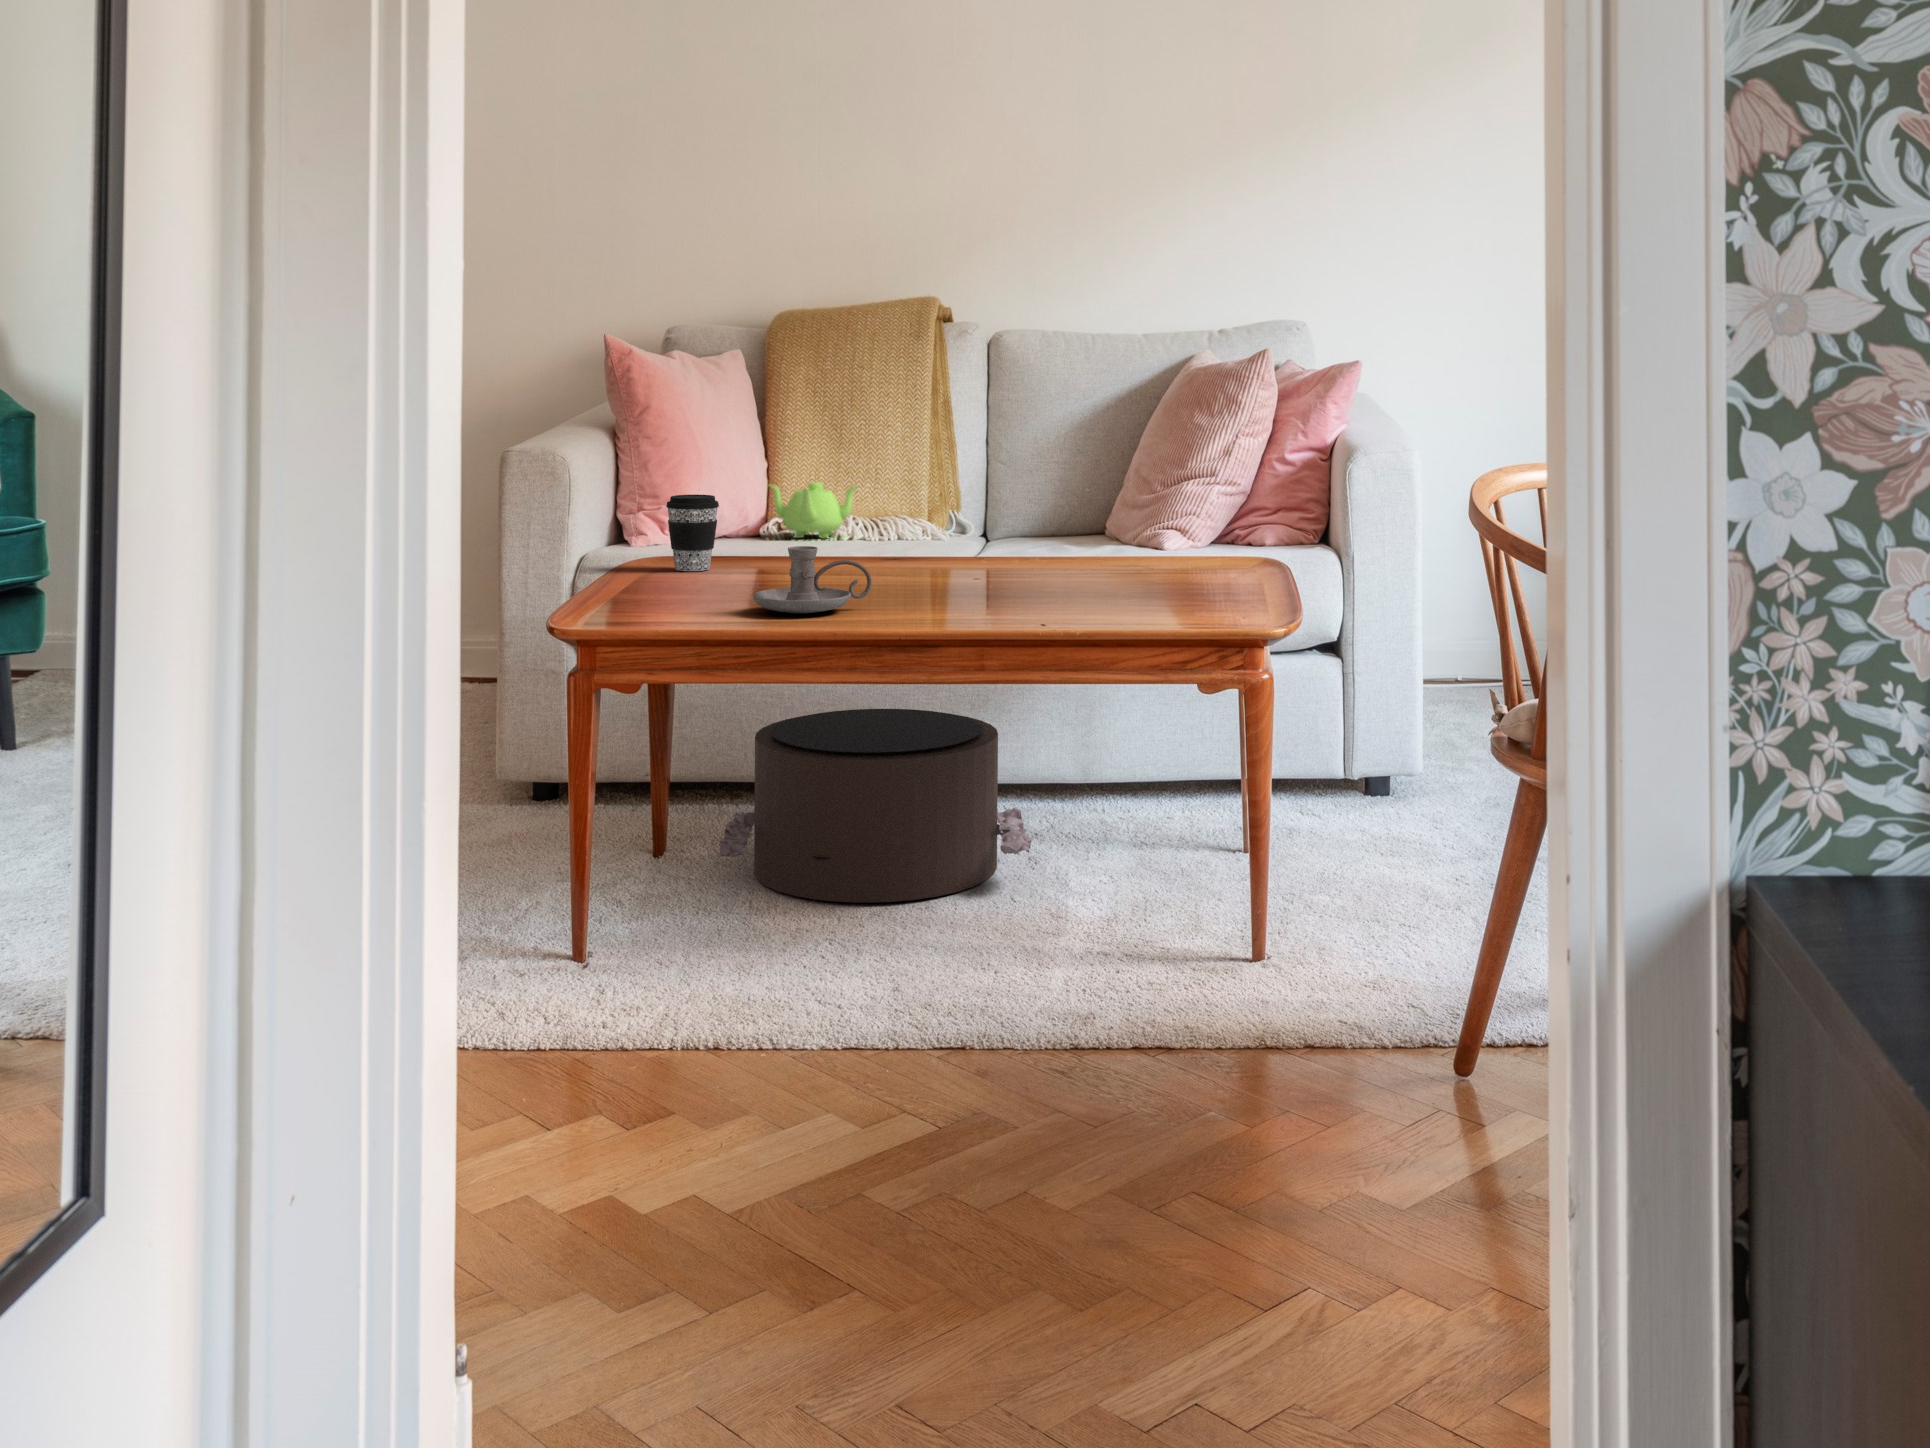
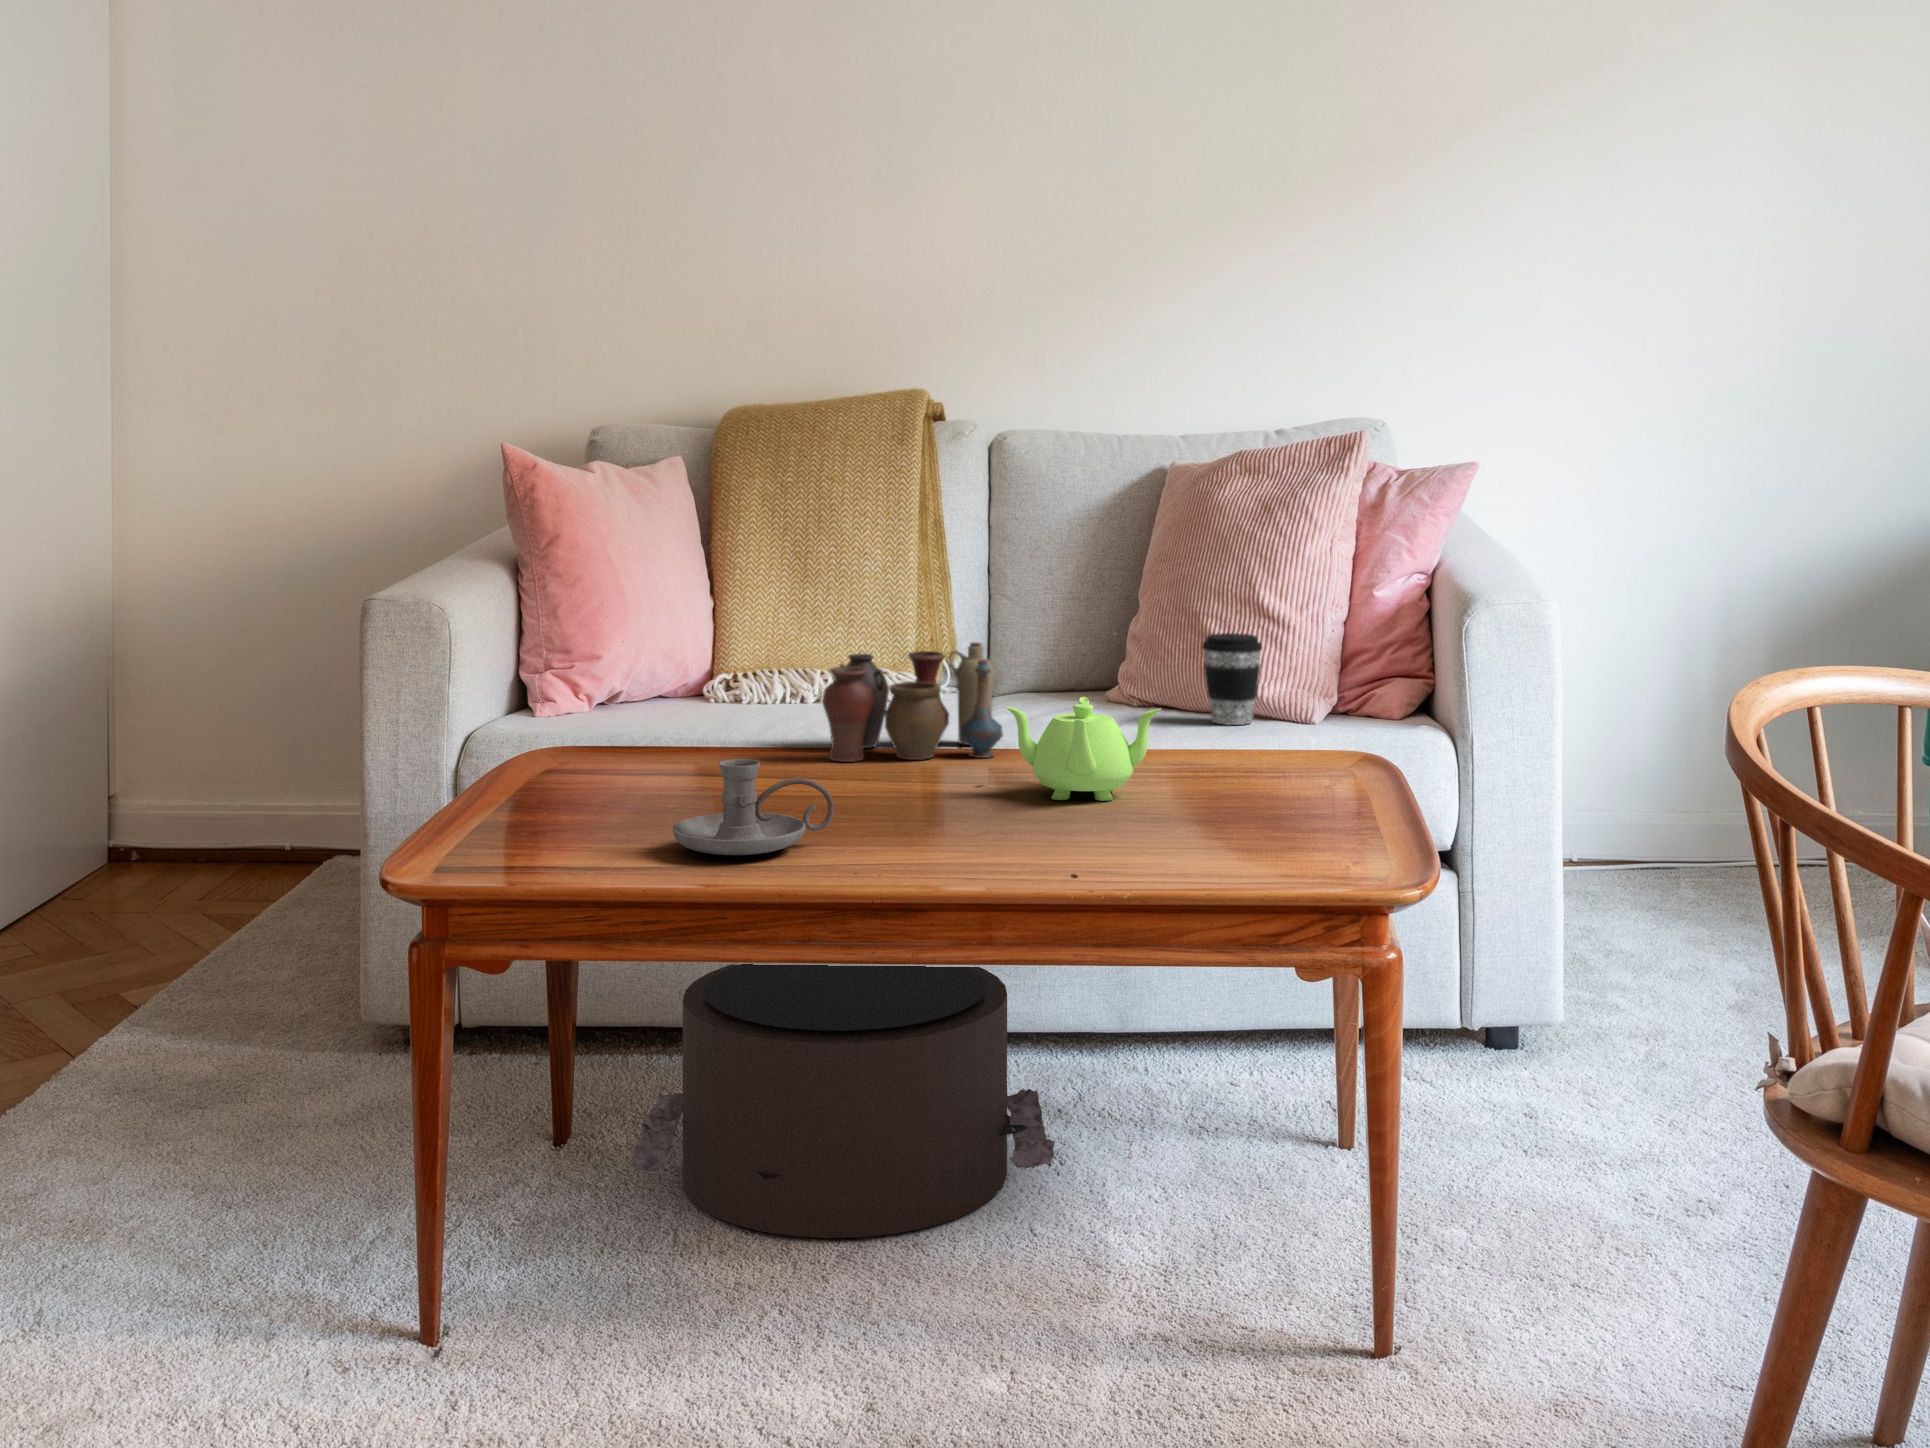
teapot: present [770,482,857,538] -> present [1006,697,1161,801]
vase: none [859,483,997,569] -> present [822,642,1003,762]
coffee cup: present [666,495,719,571] -> present [1202,633,1262,725]

